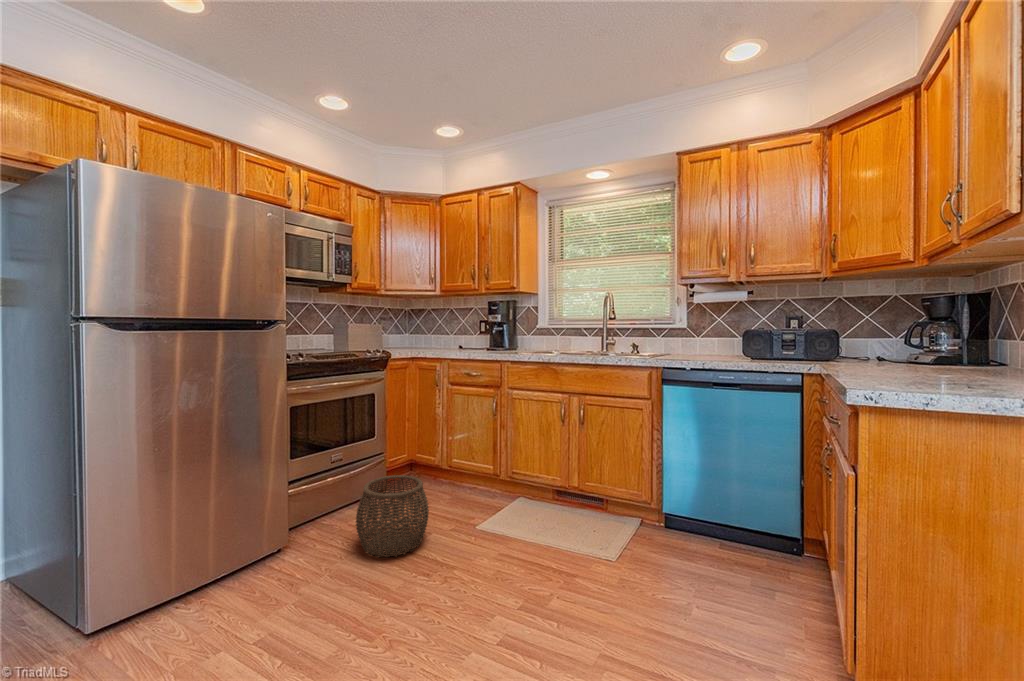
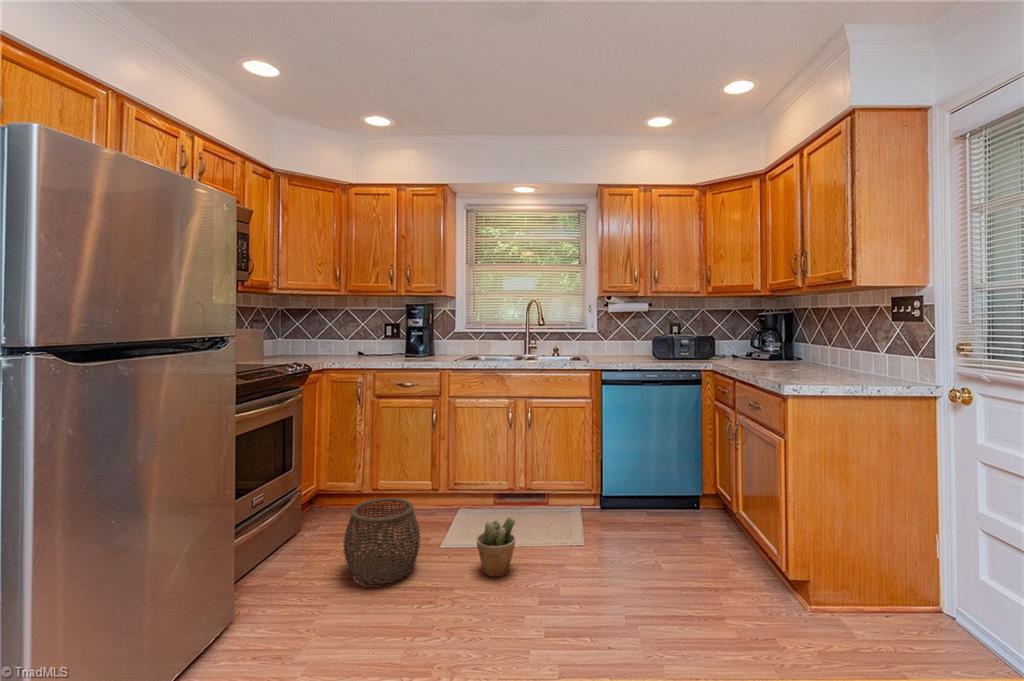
potted plant: none [464,517,505,580] -> present [477,517,516,577]

